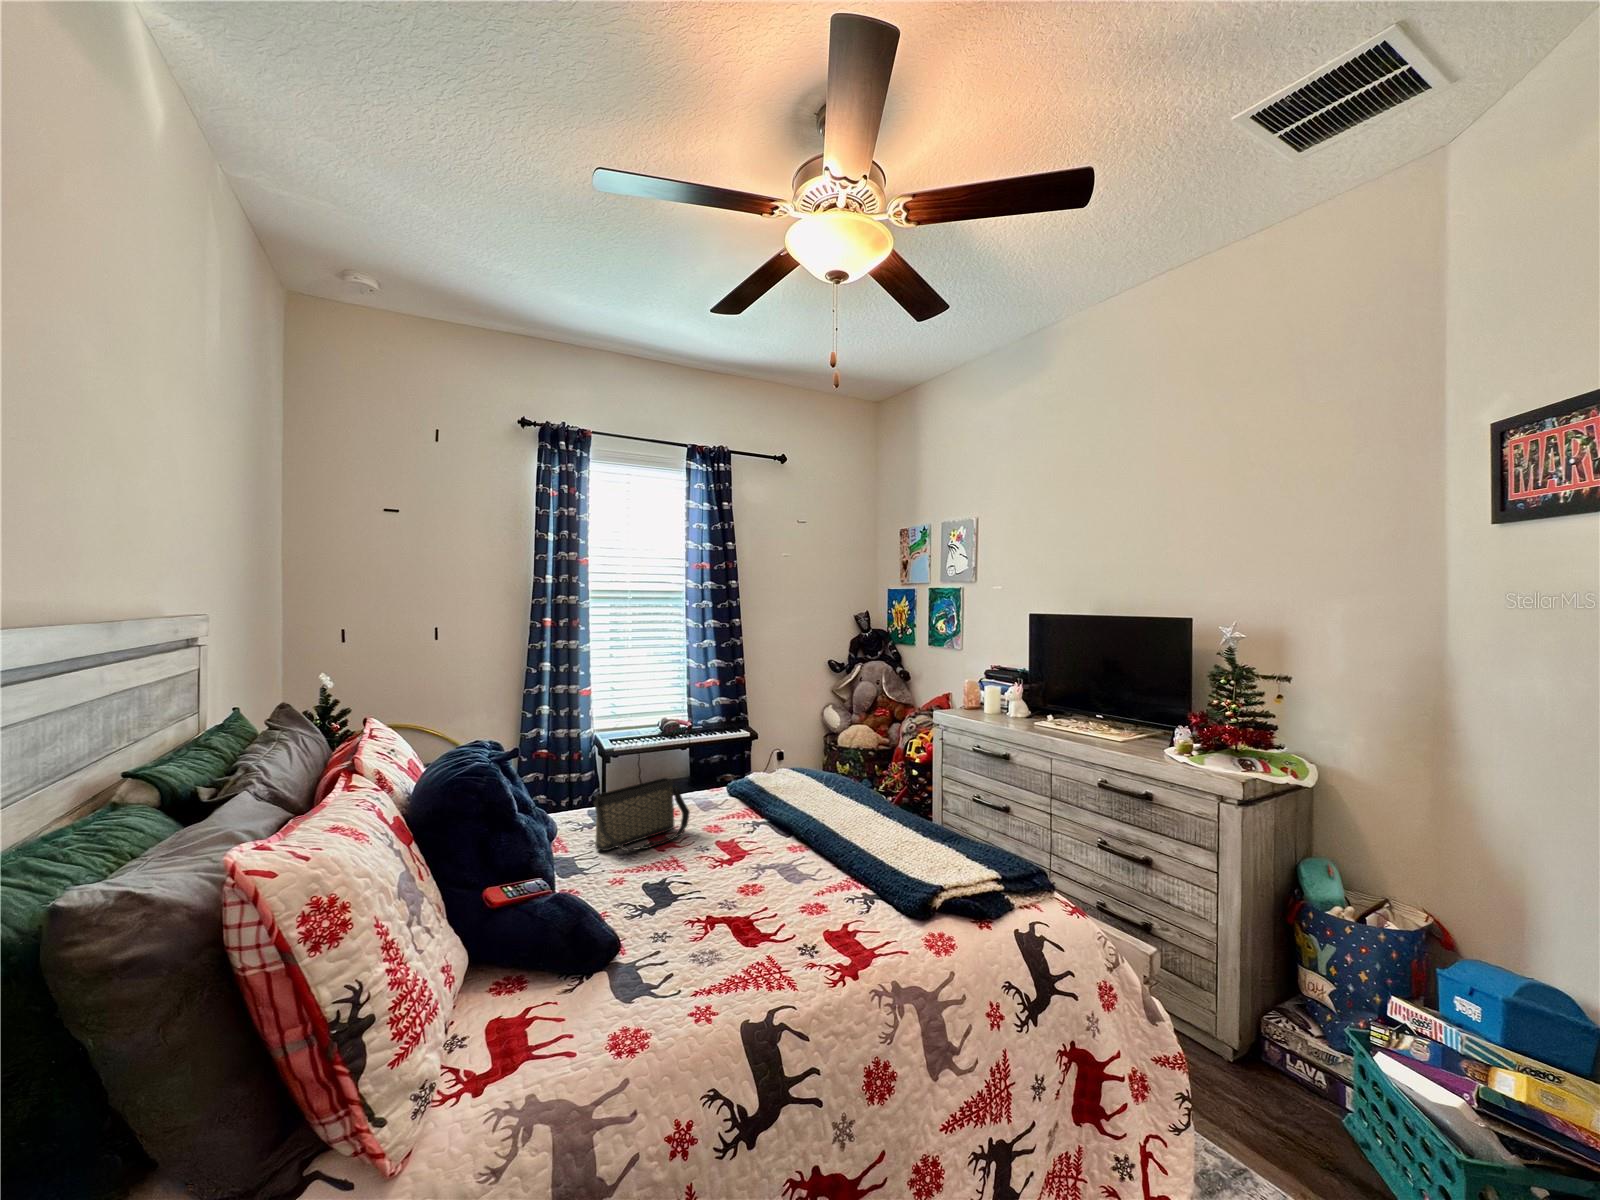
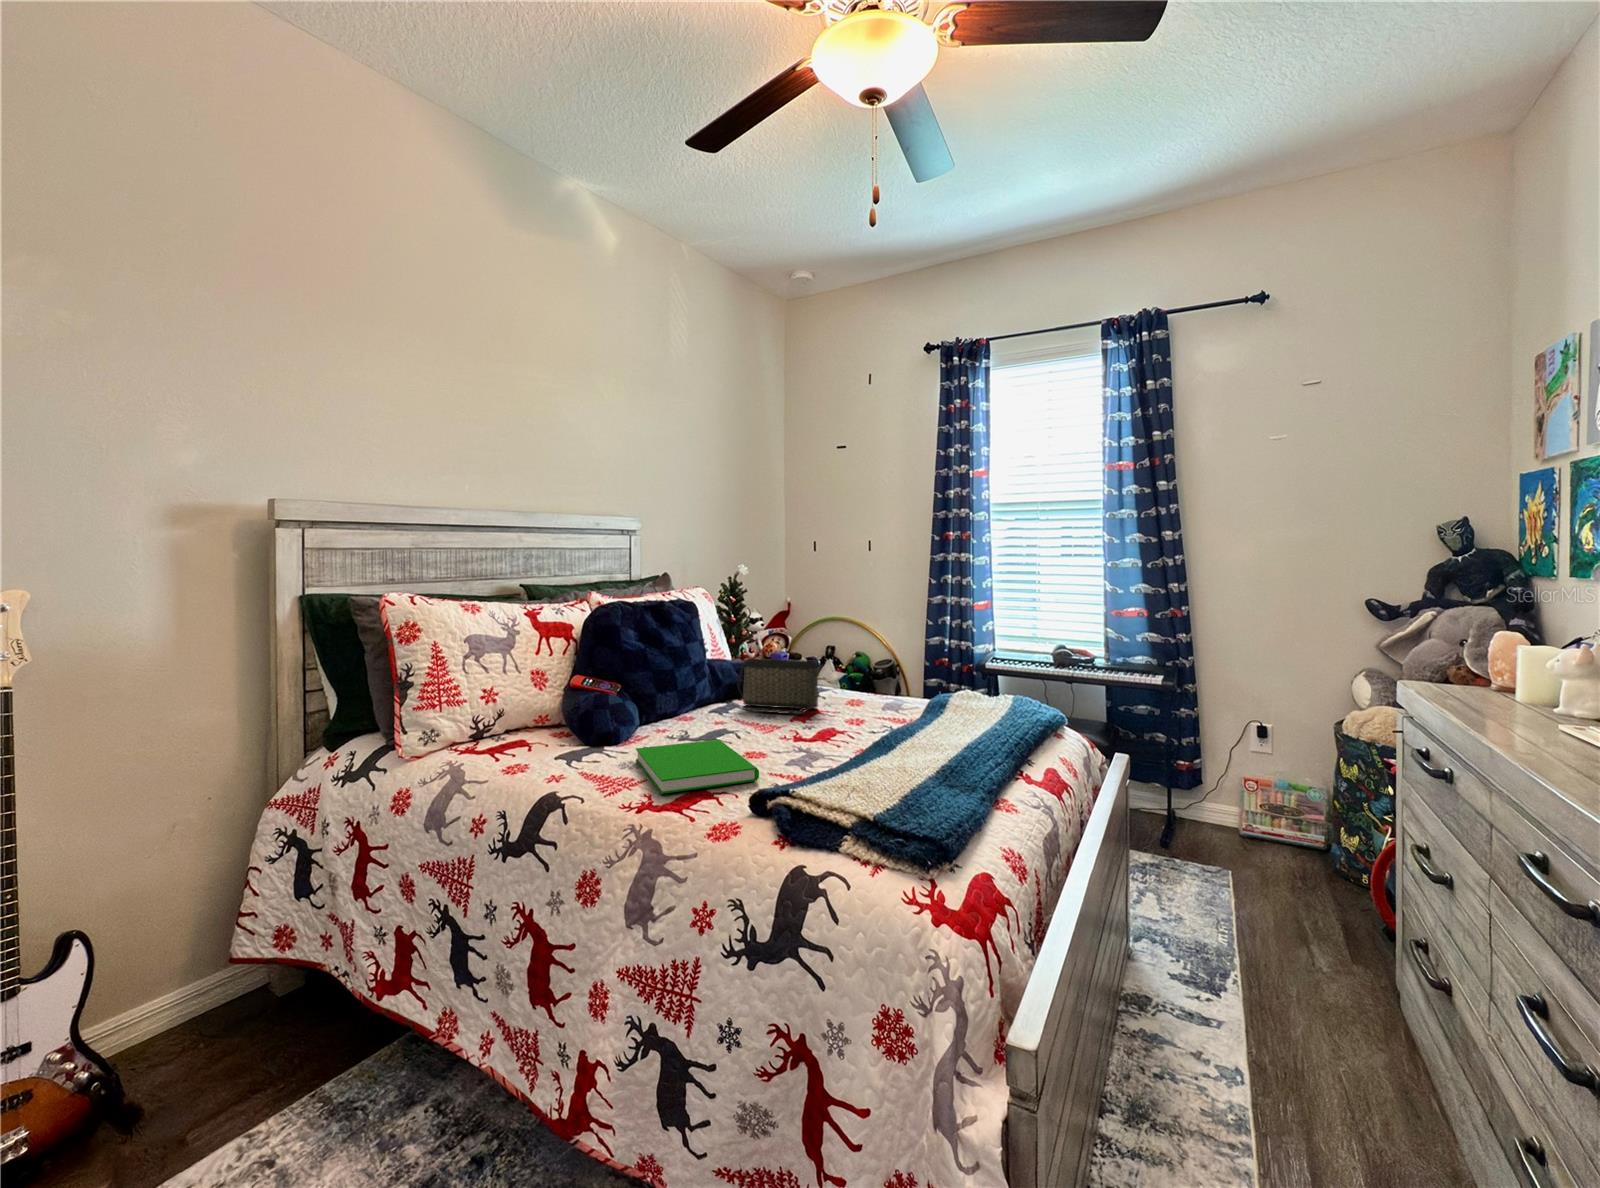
book: none [713,885,849,948] -> present [636,740,759,794]

